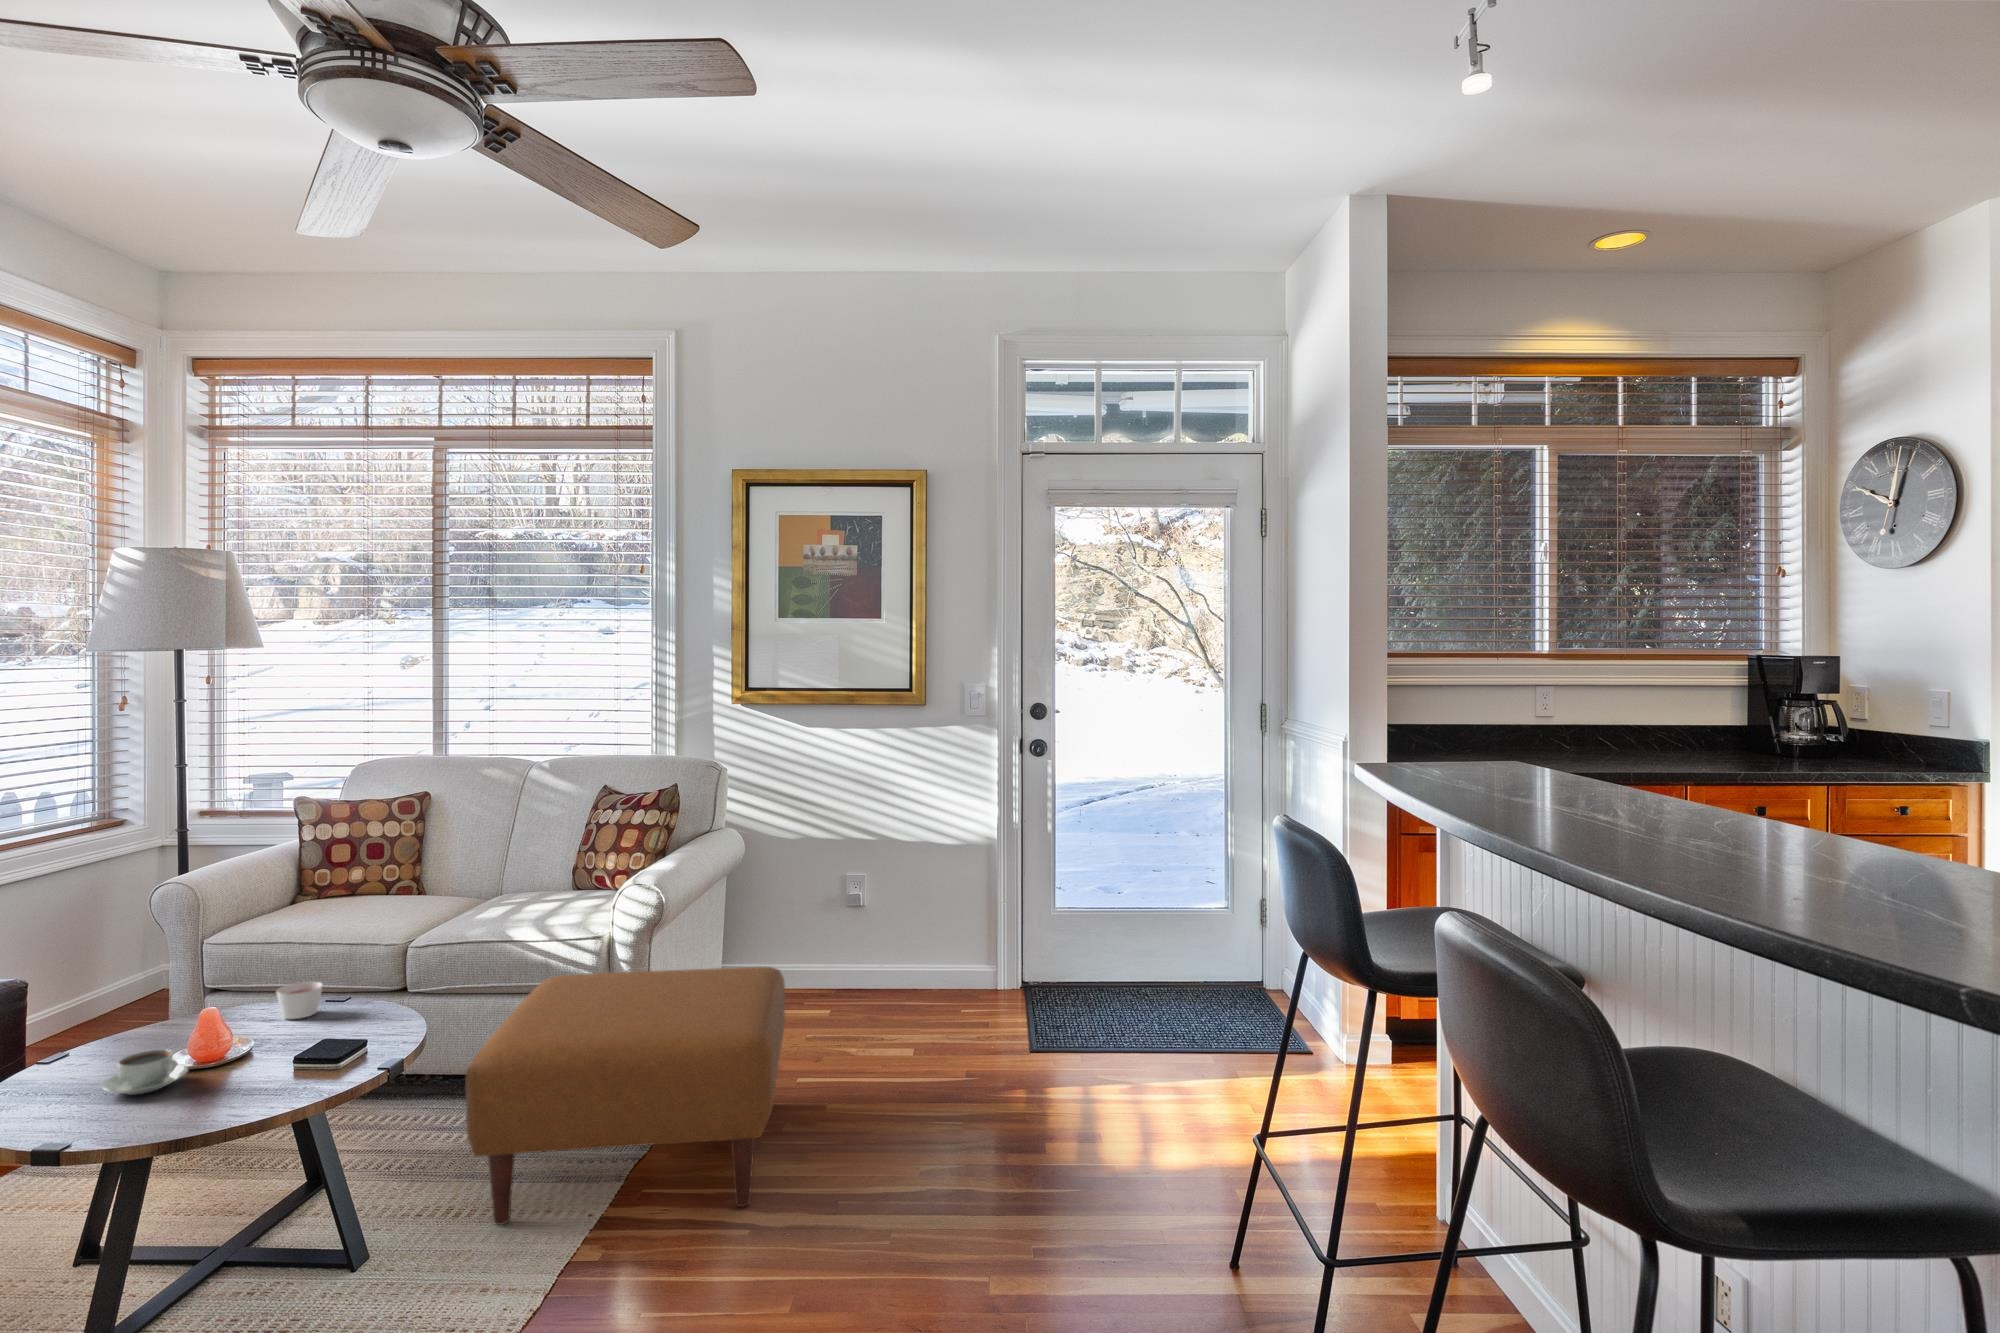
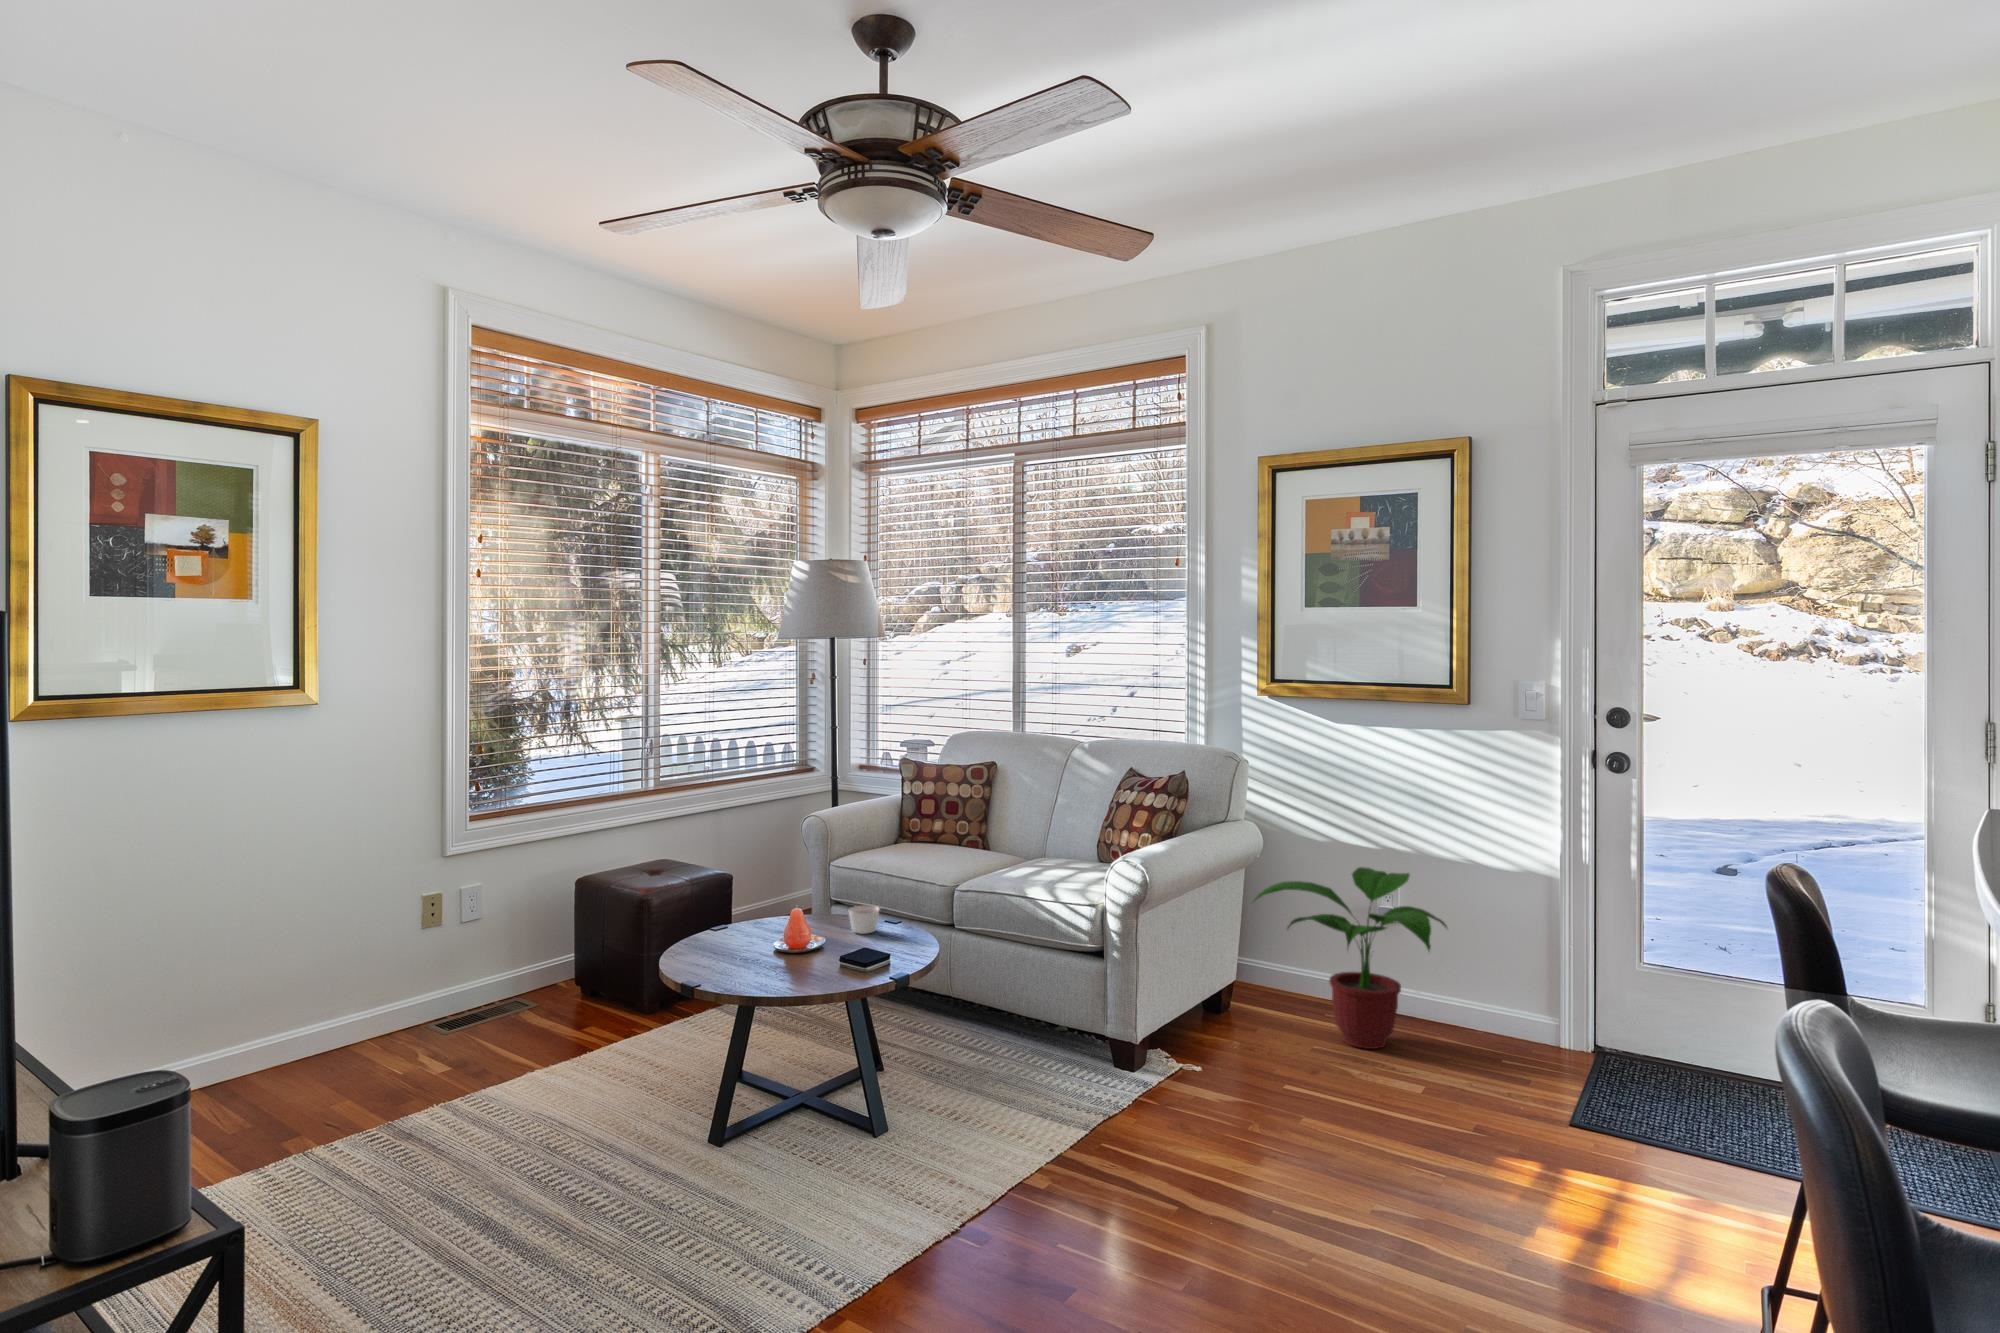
potted plant: none [745,861,922,1031] -> present [1254,867,1447,1049]
ottoman: present [465,967,785,1225] -> none [958,935,1262,1182]
coffee cup: present [101,1050,188,1095] -> none [726,937,777,966]

